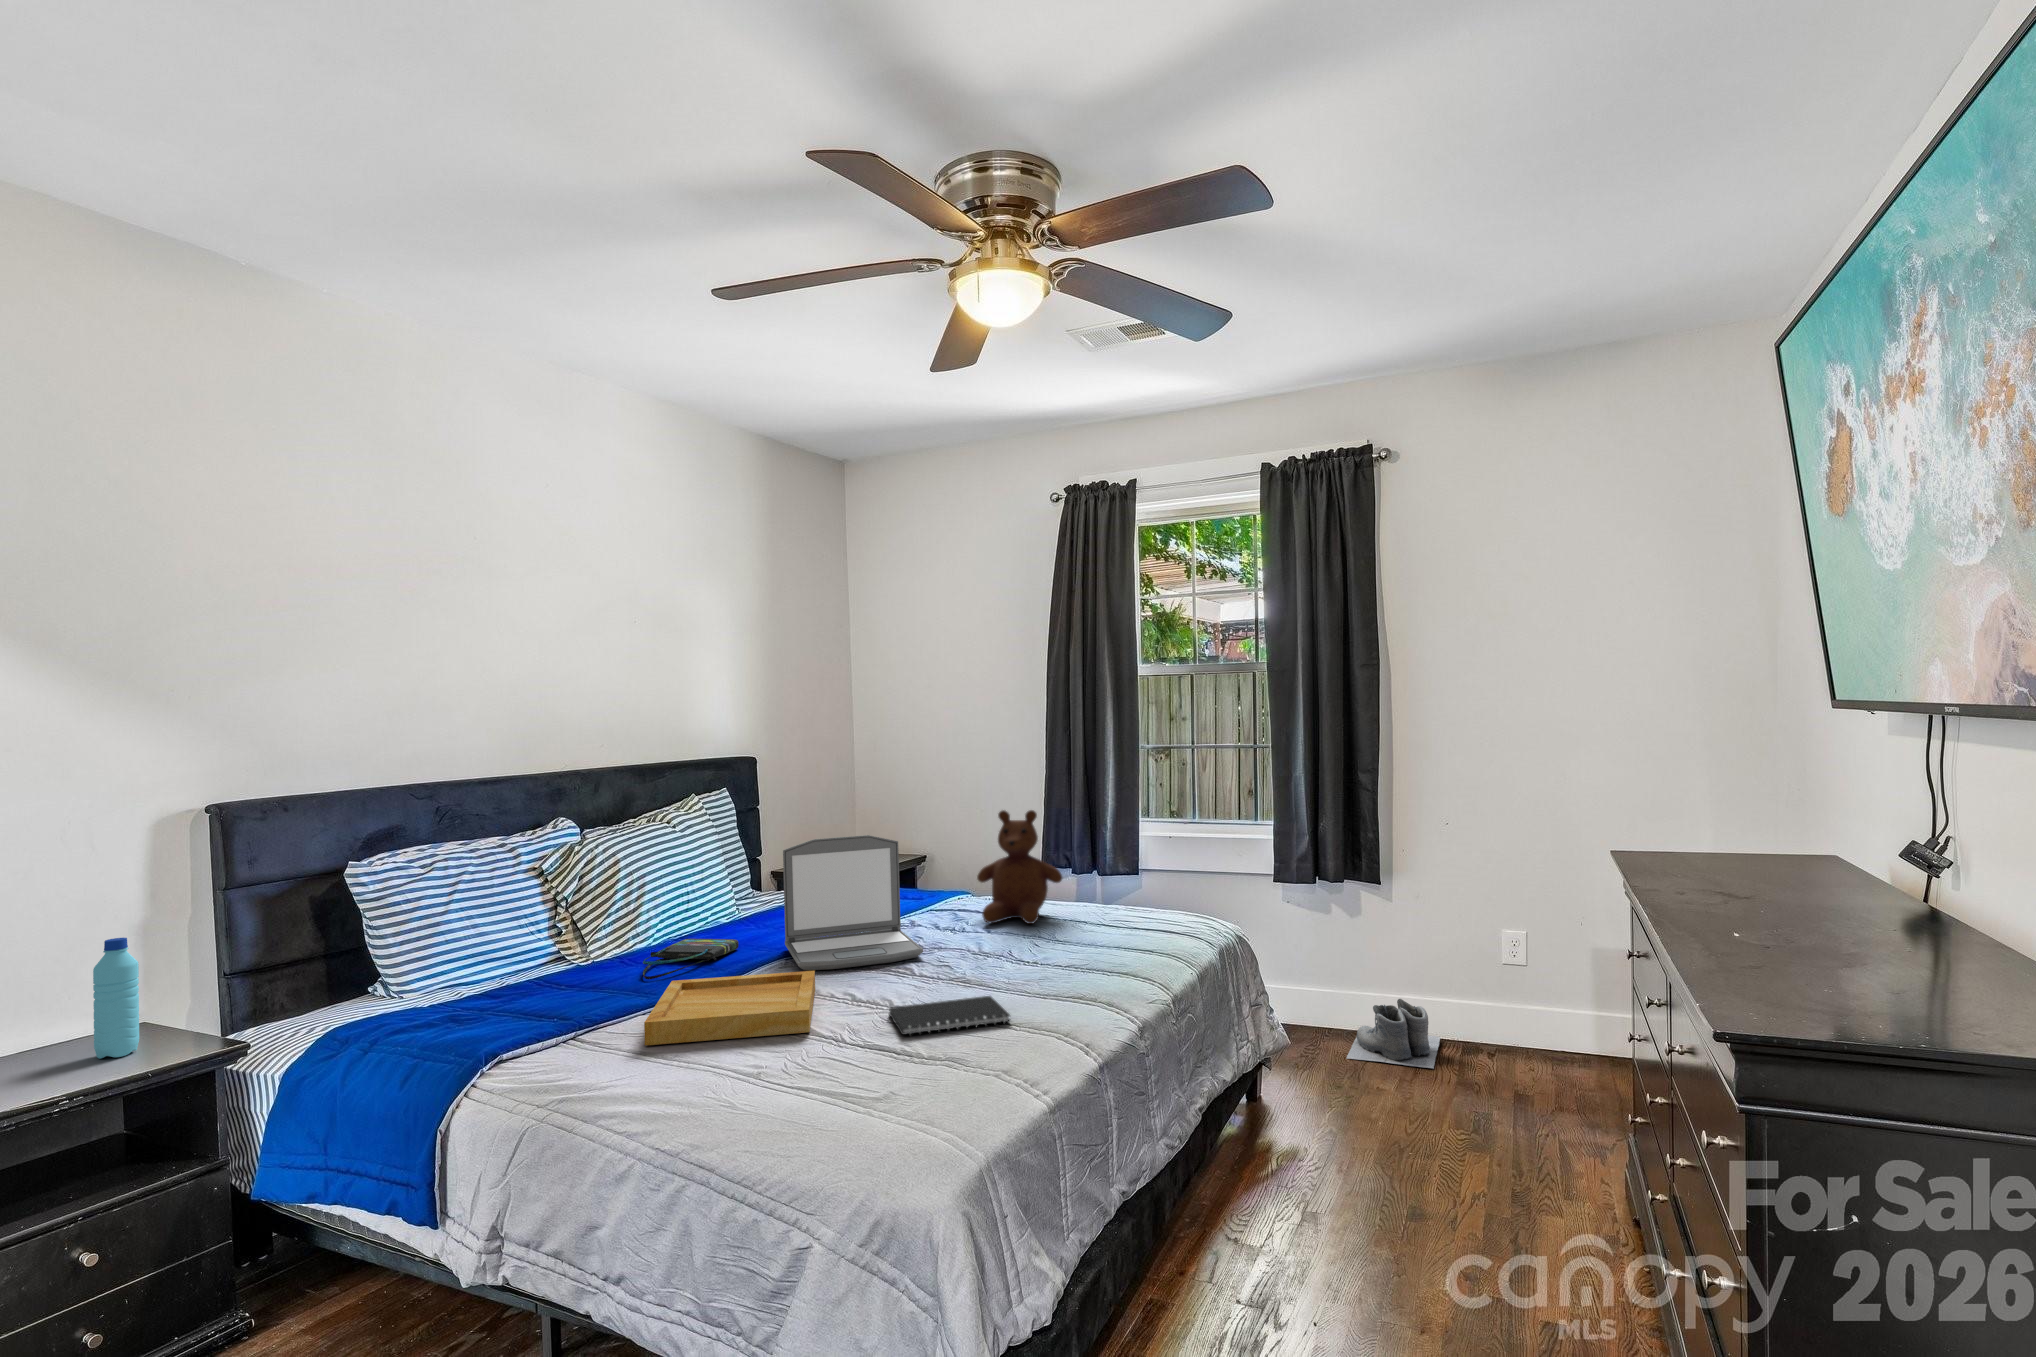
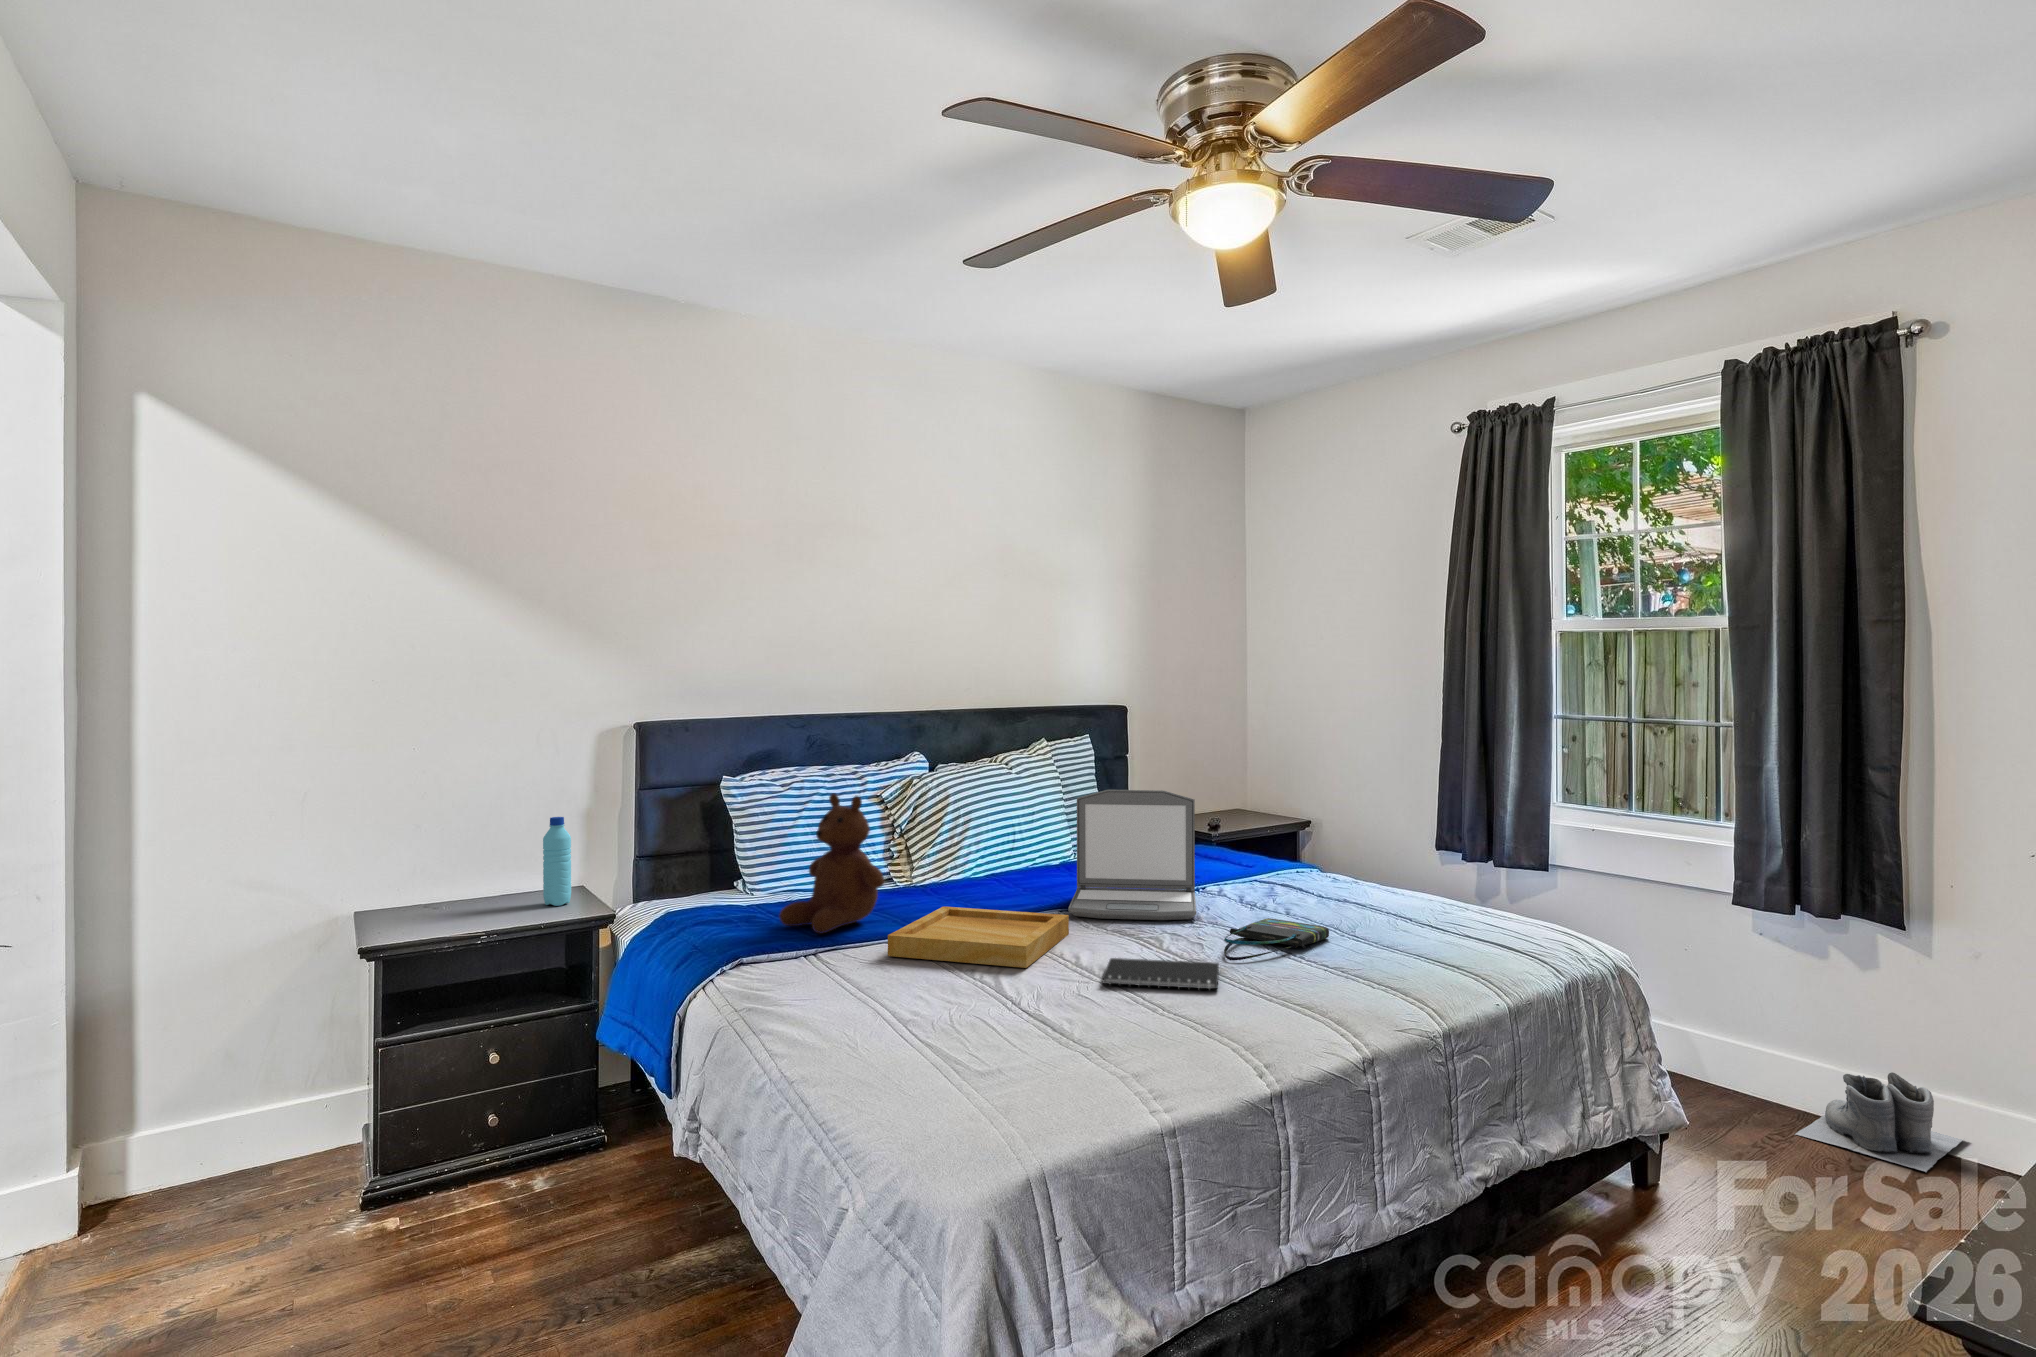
teddy bear: present [977,810,1062,924] -> present [779,793,884,933]
tote bag: present [643,939,739,979] -> present [1224,918,1329,960]

